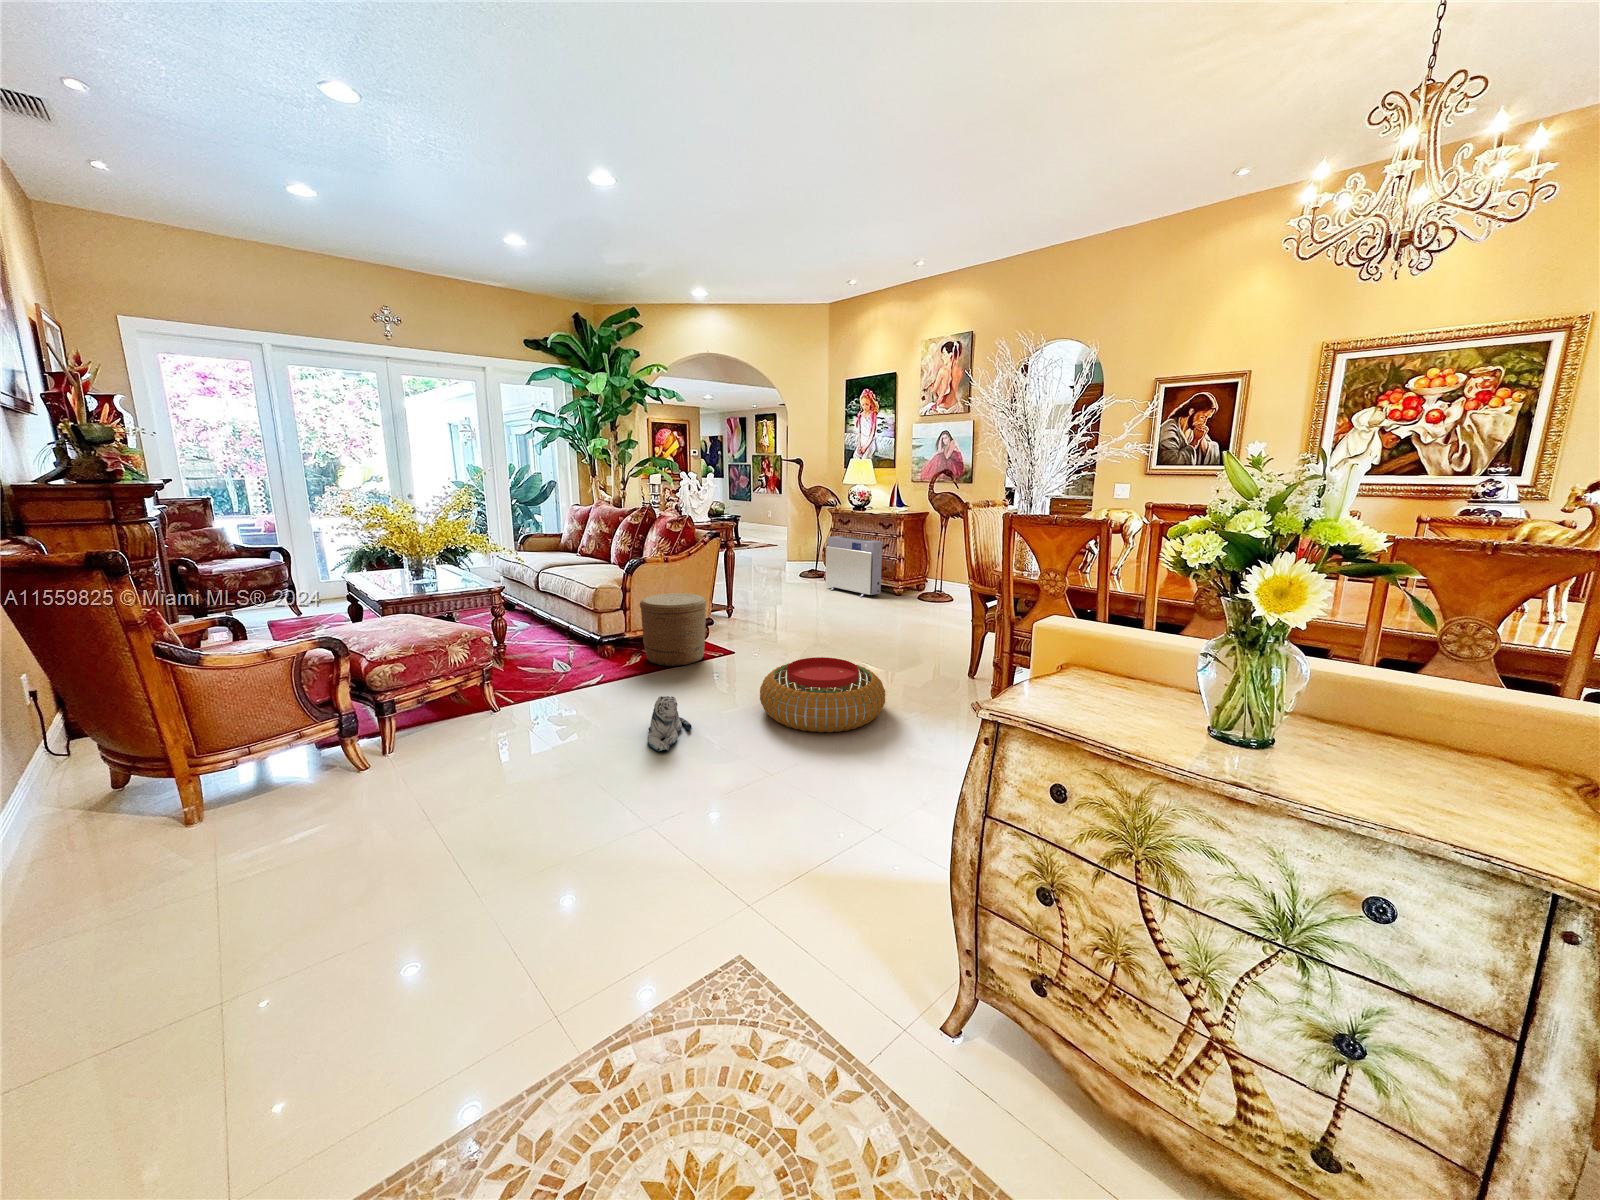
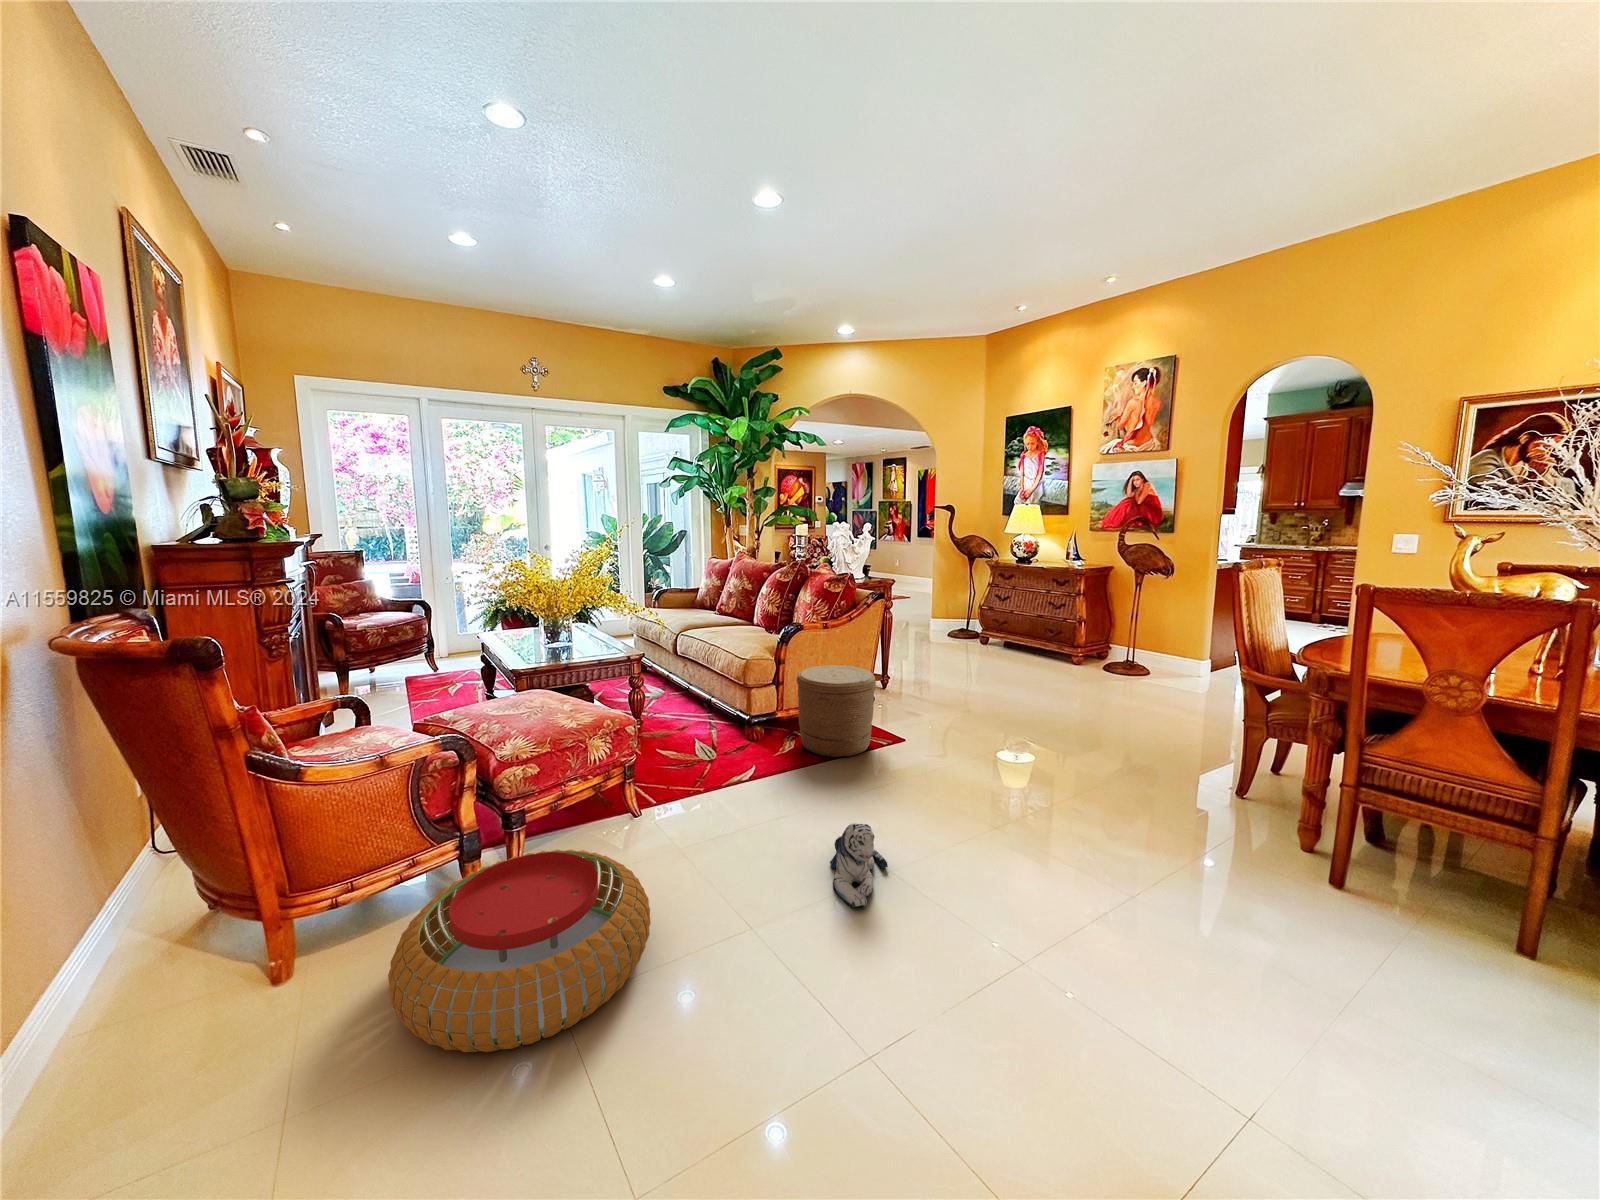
air purifier: present [825,536,882,597] -> none [983,592,1058,665]
pouf: present [760,657,885,732] -> present [388,850,651,1052]

